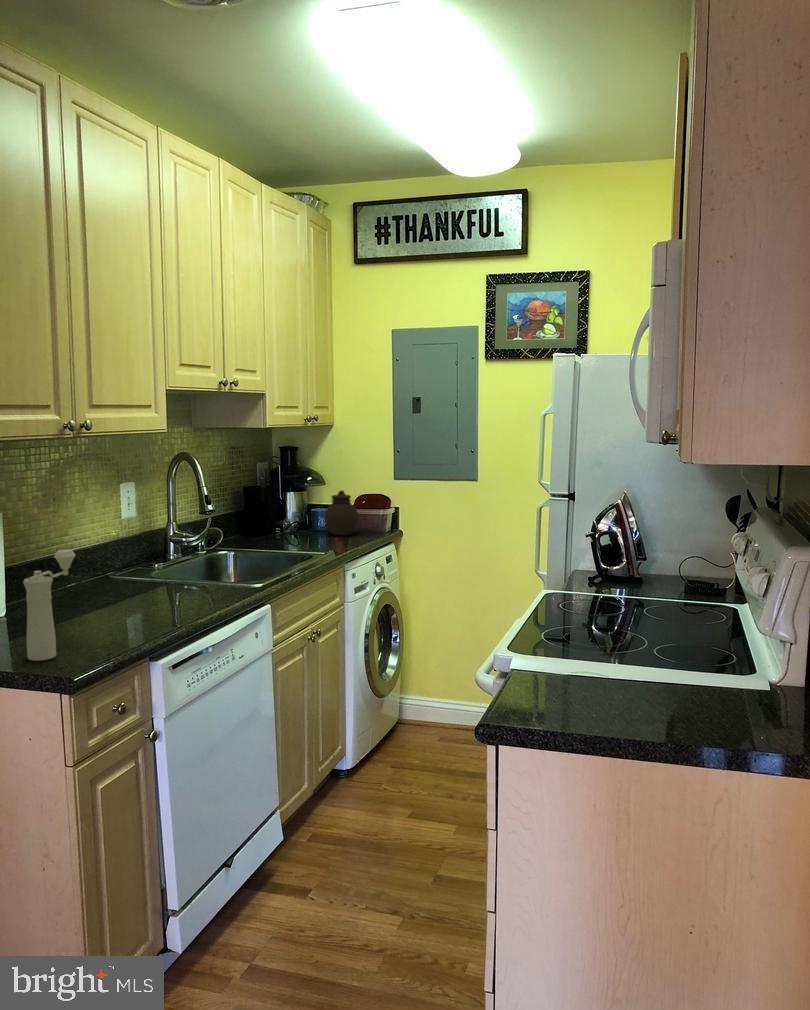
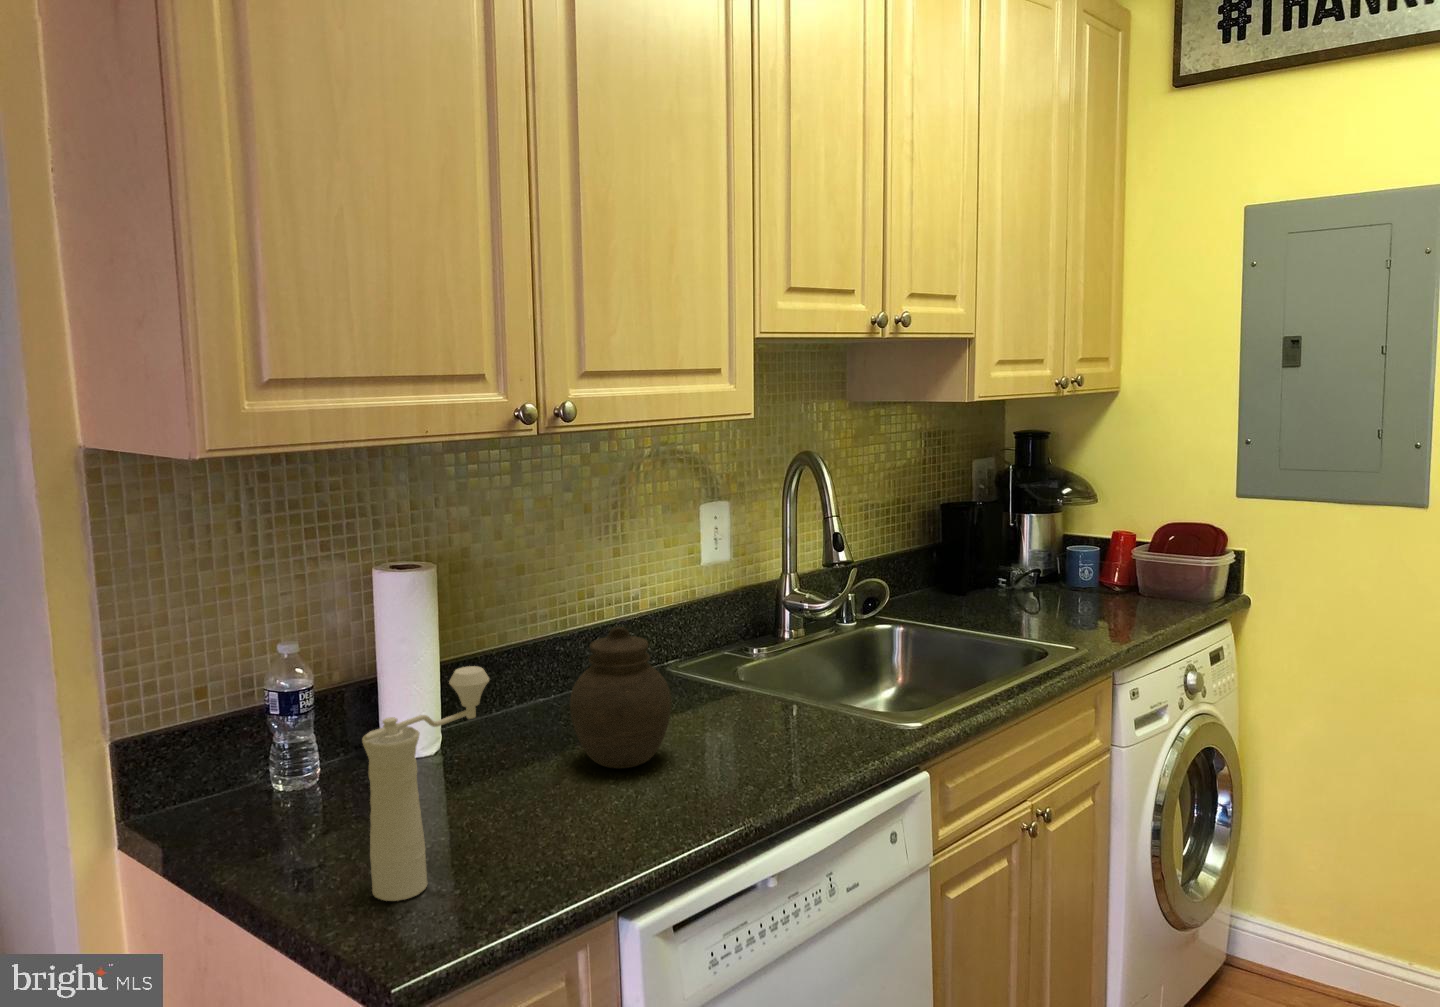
jar: present [325,491,358,536] -> present [570,627,671,768]

